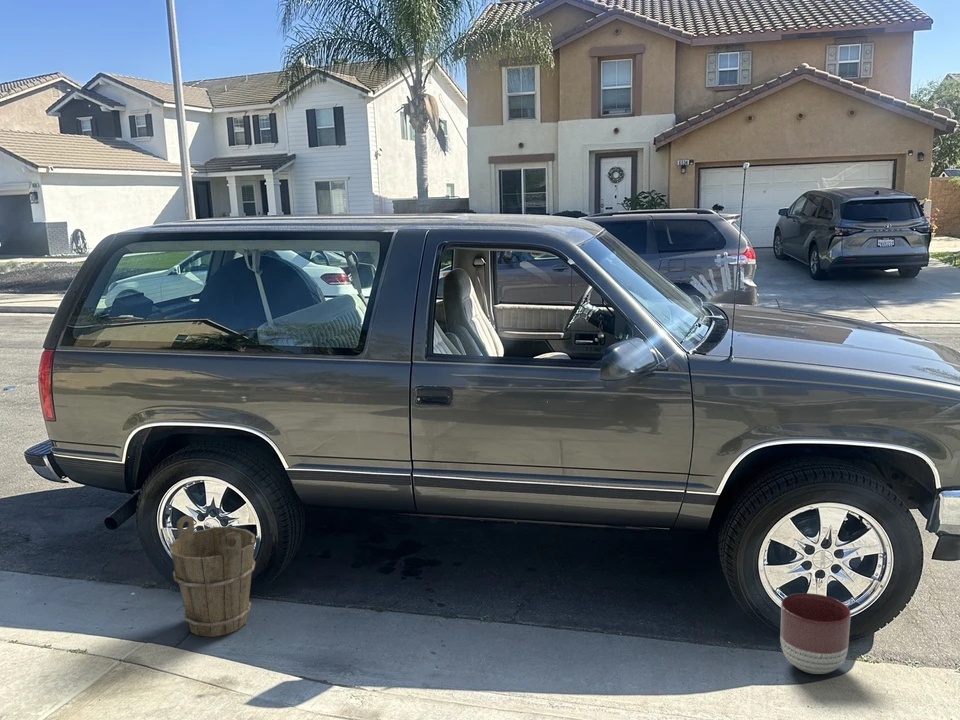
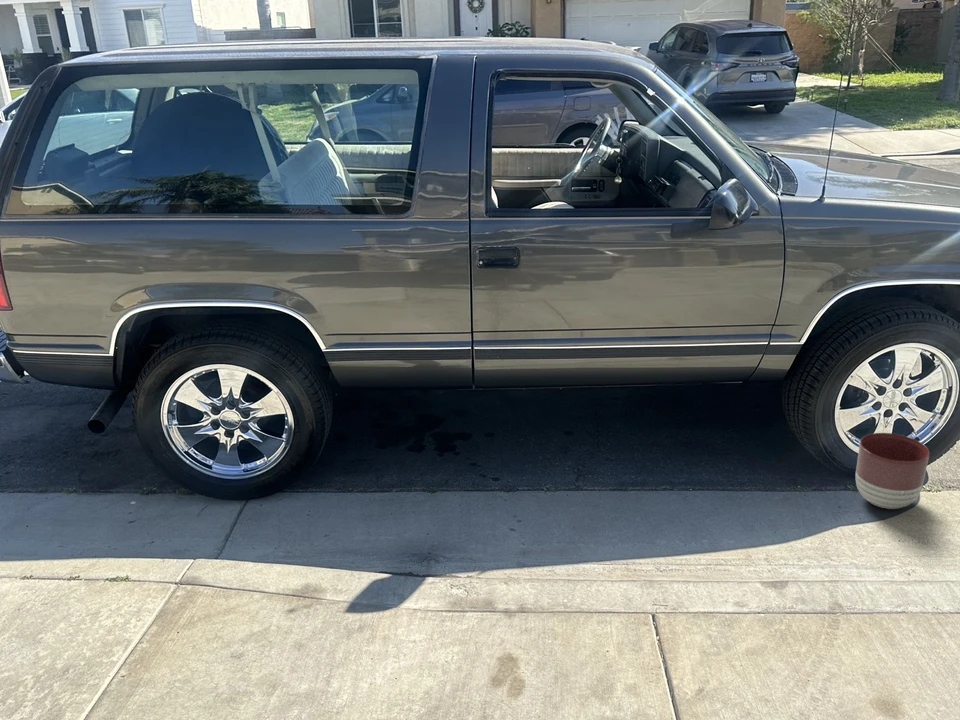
bucket: present [169,516,255,637] -> none [200,412,298,543]

